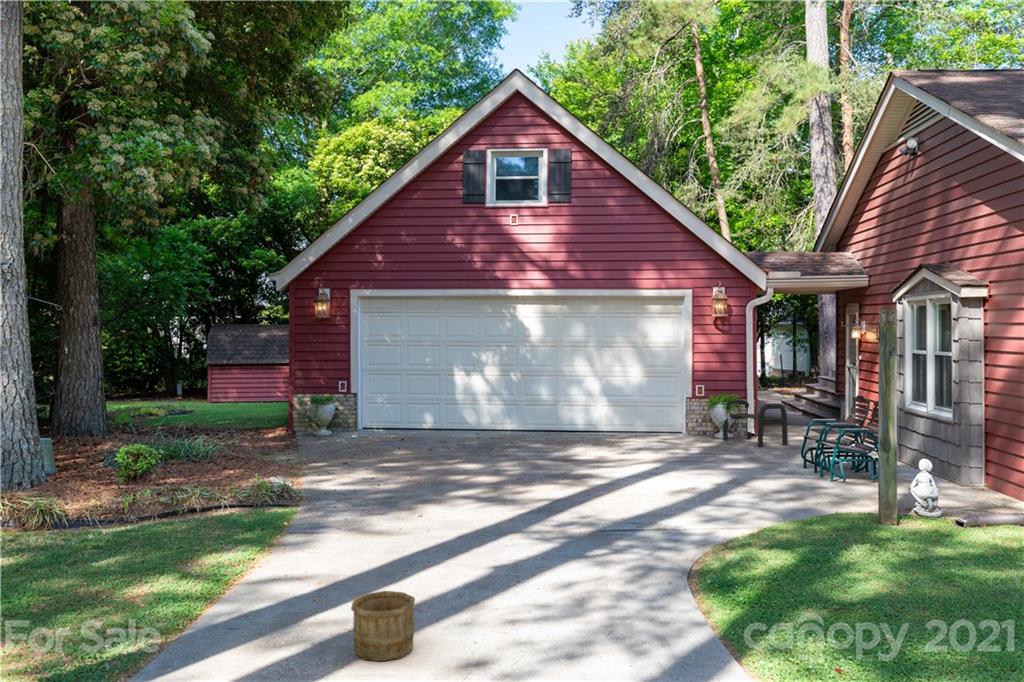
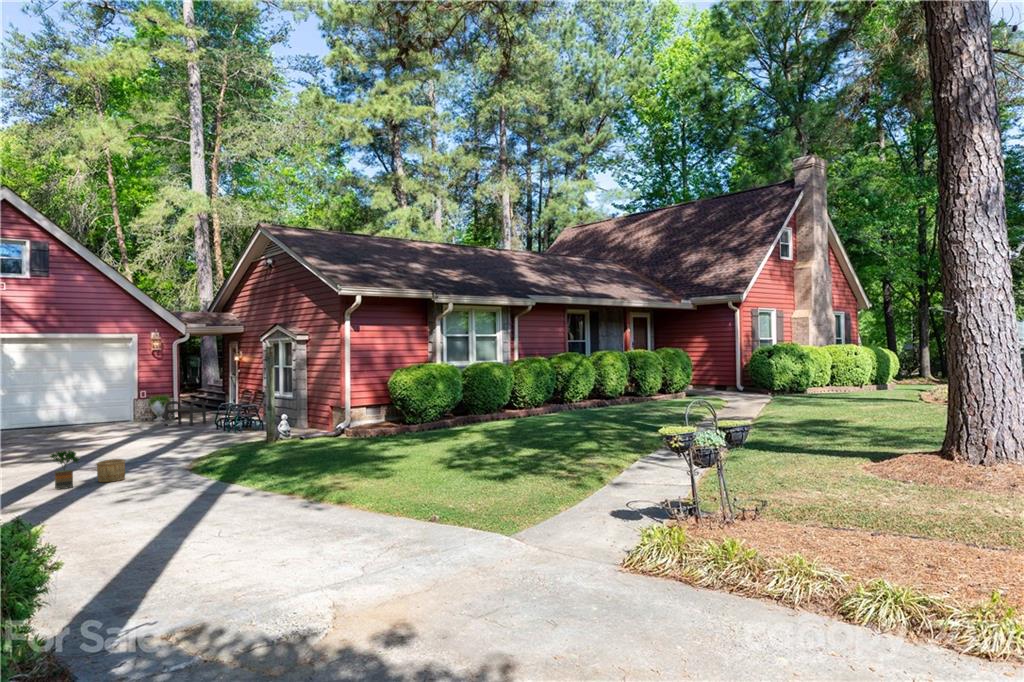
potted tree: none [254,556,316,658] -> present [50,450,79,490]

